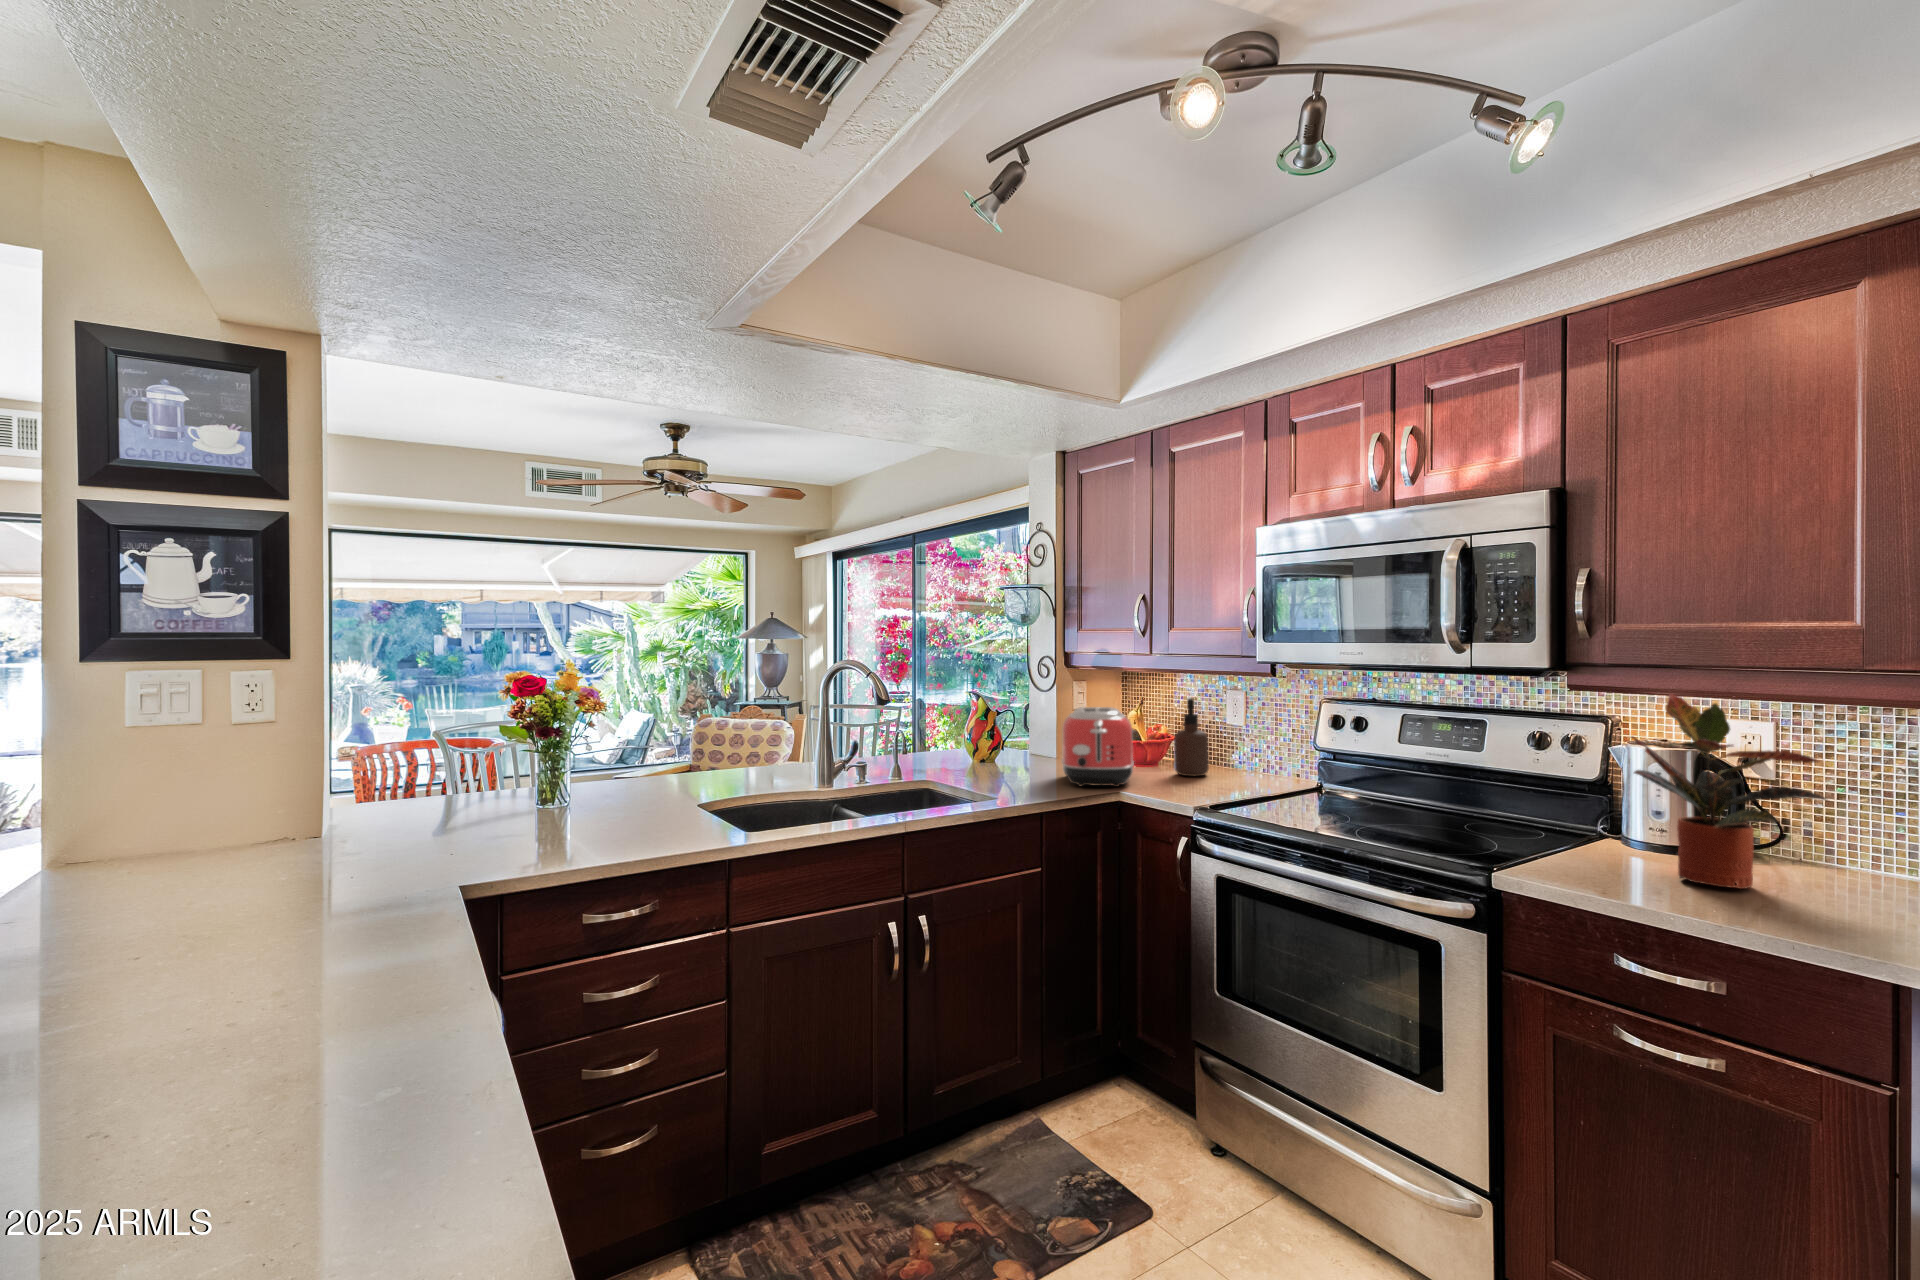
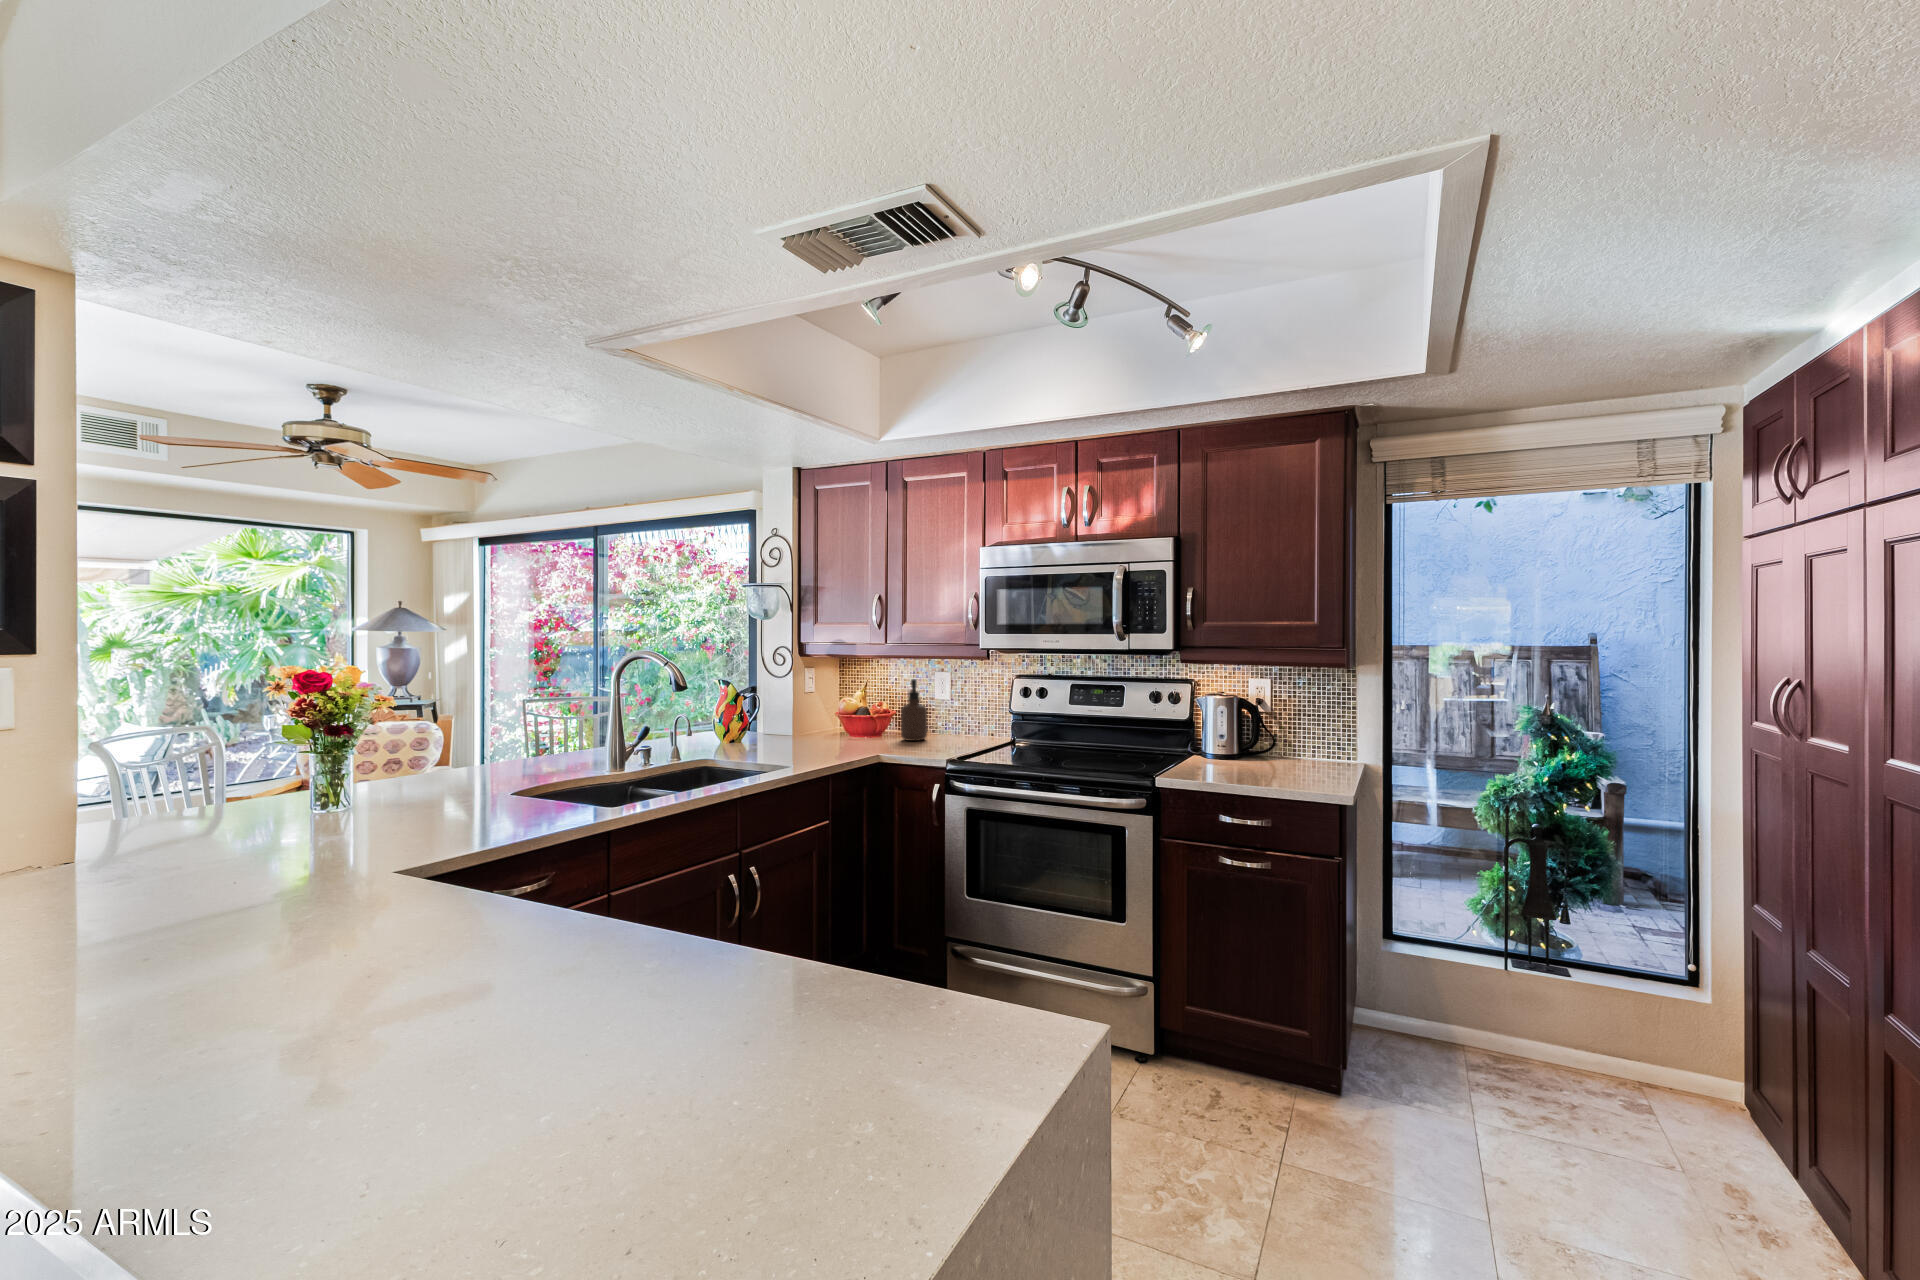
potted plant: present [1632,693,1827,889] -> none [1212,662,1303,770]
toaster: present [1062,707,1134,787] -> none [814,687,878,752]

